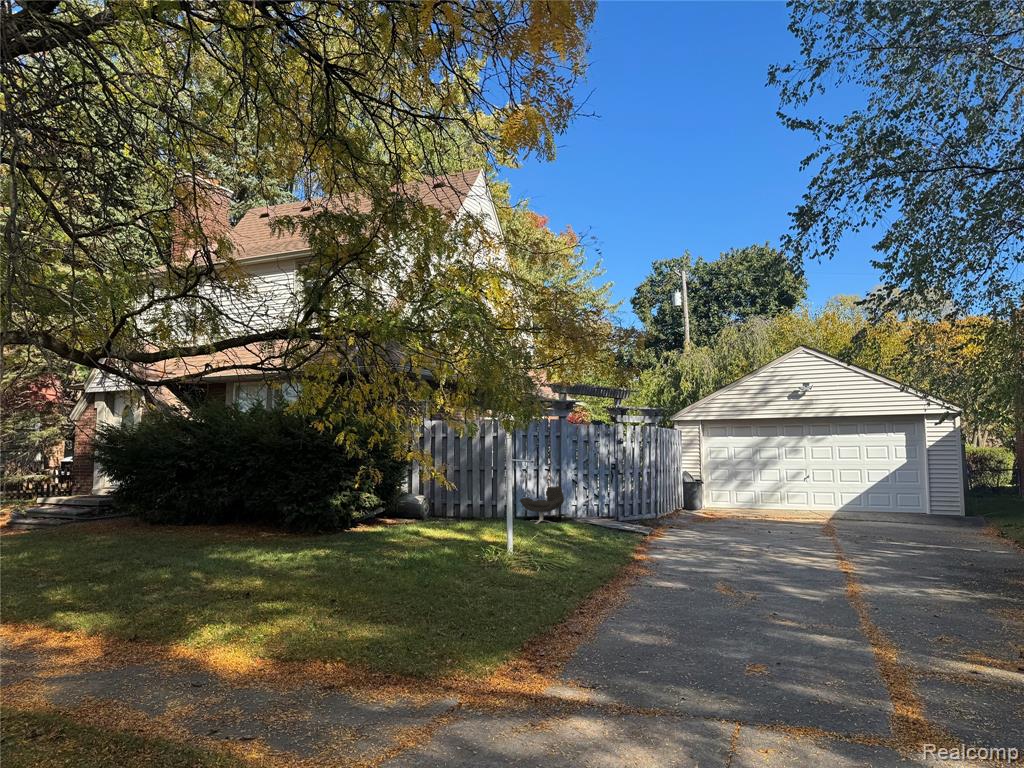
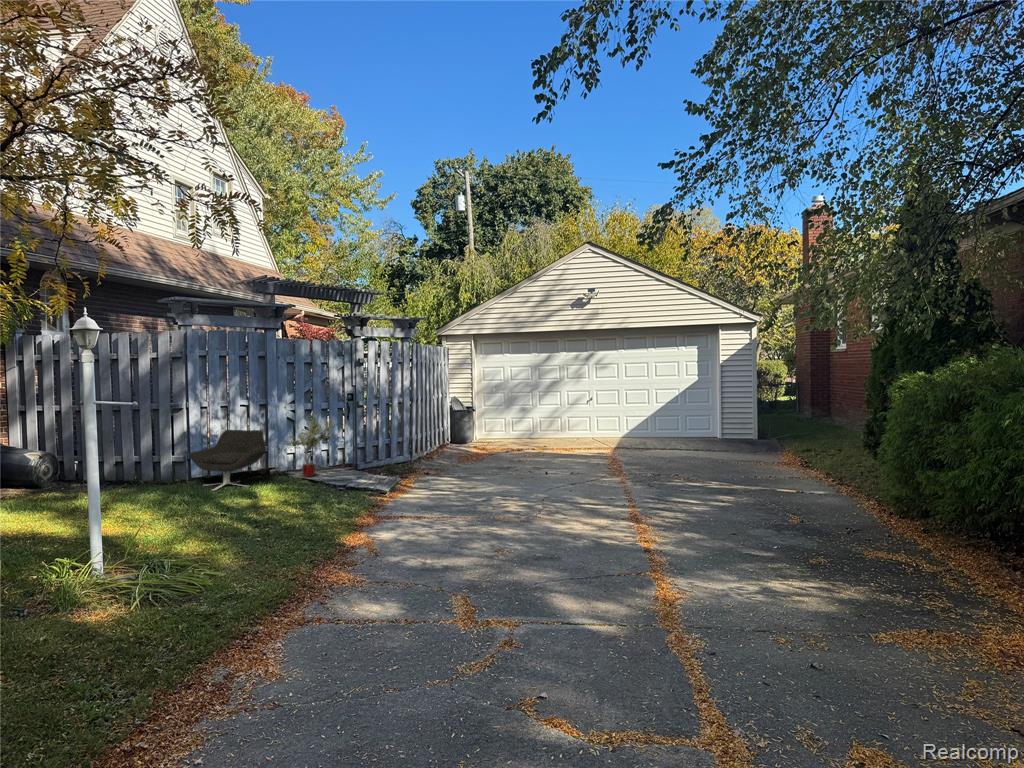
potted tree: none [574,477,606,521] -> present [284,414,333,477]

